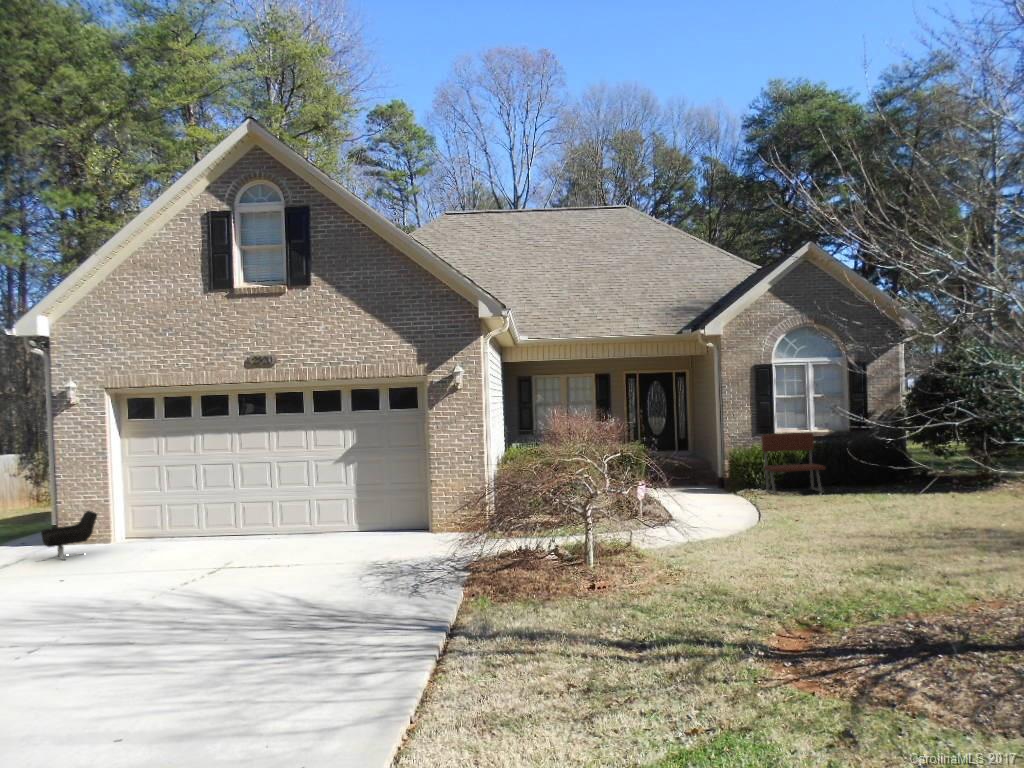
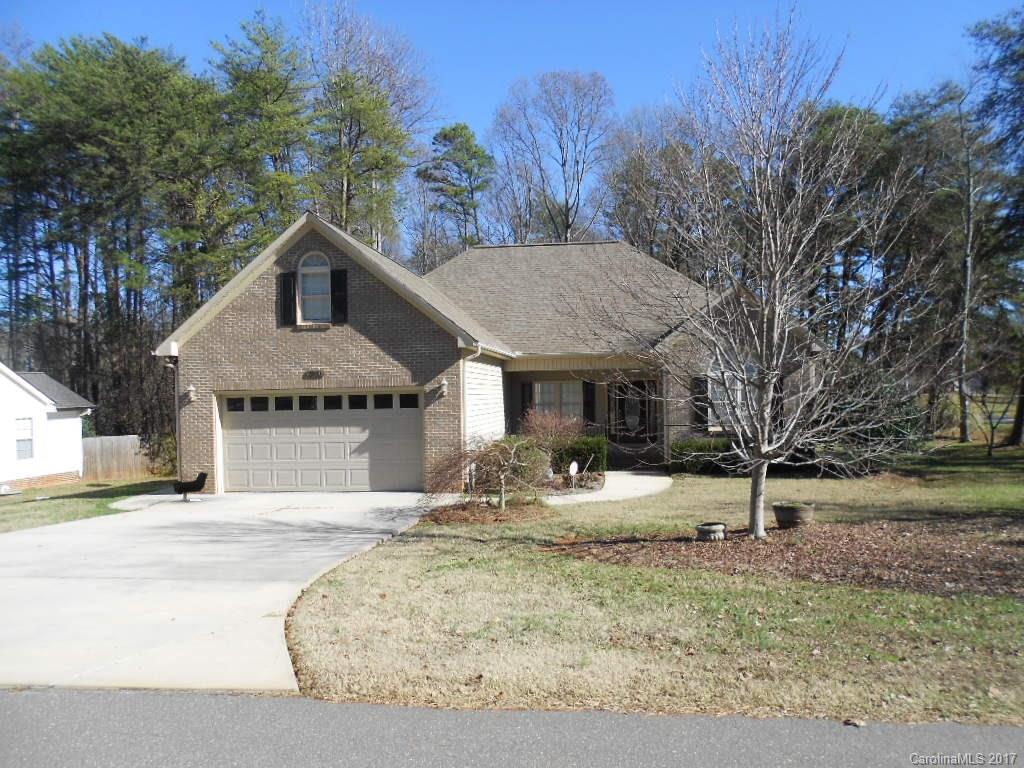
bench: present [761,433,825,494] -> none [692,435,736,482]

